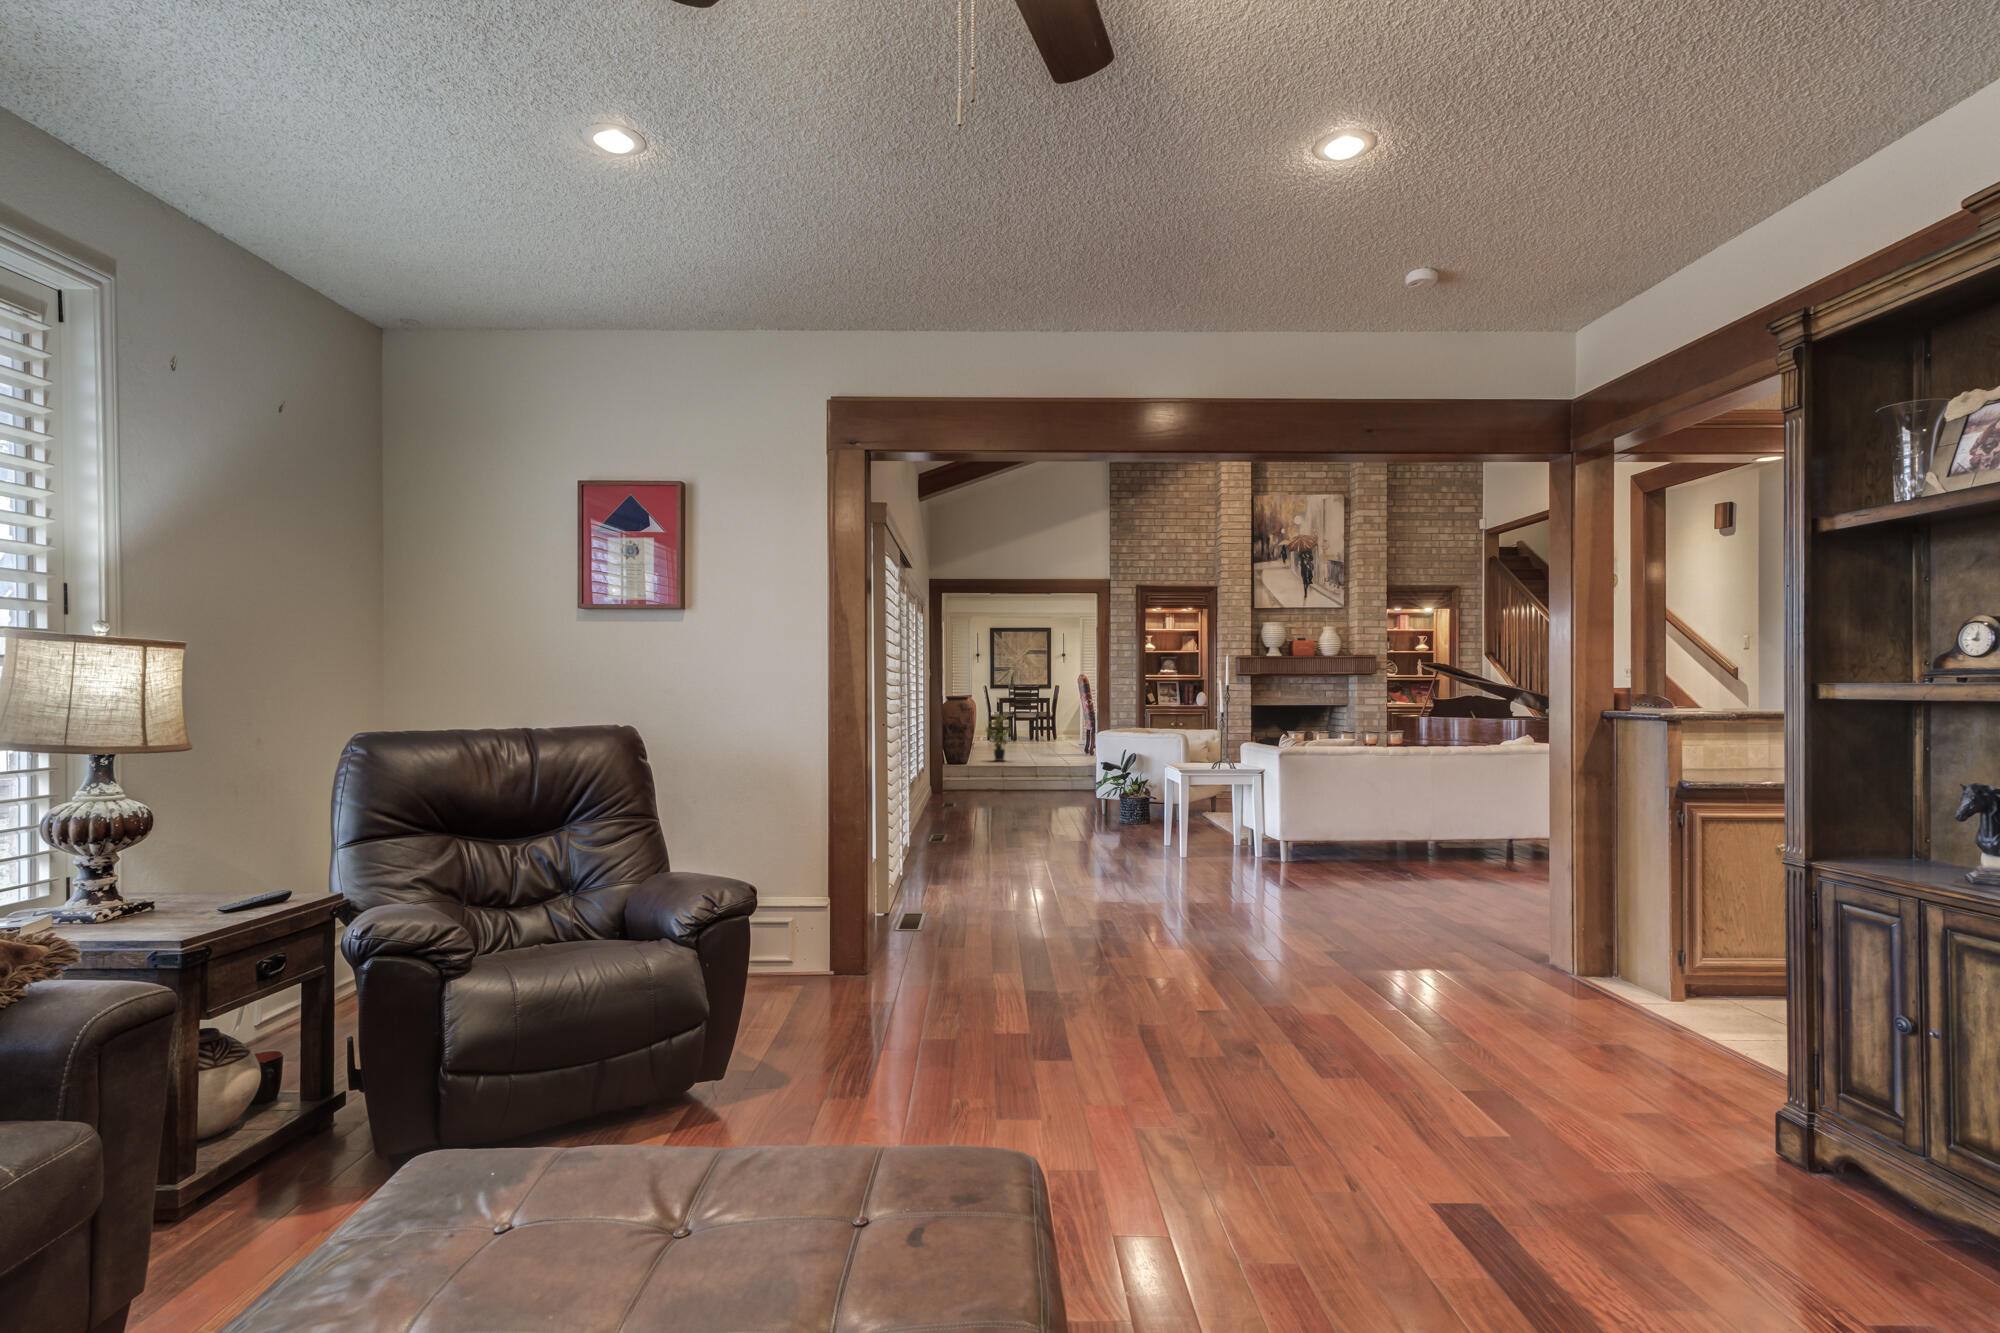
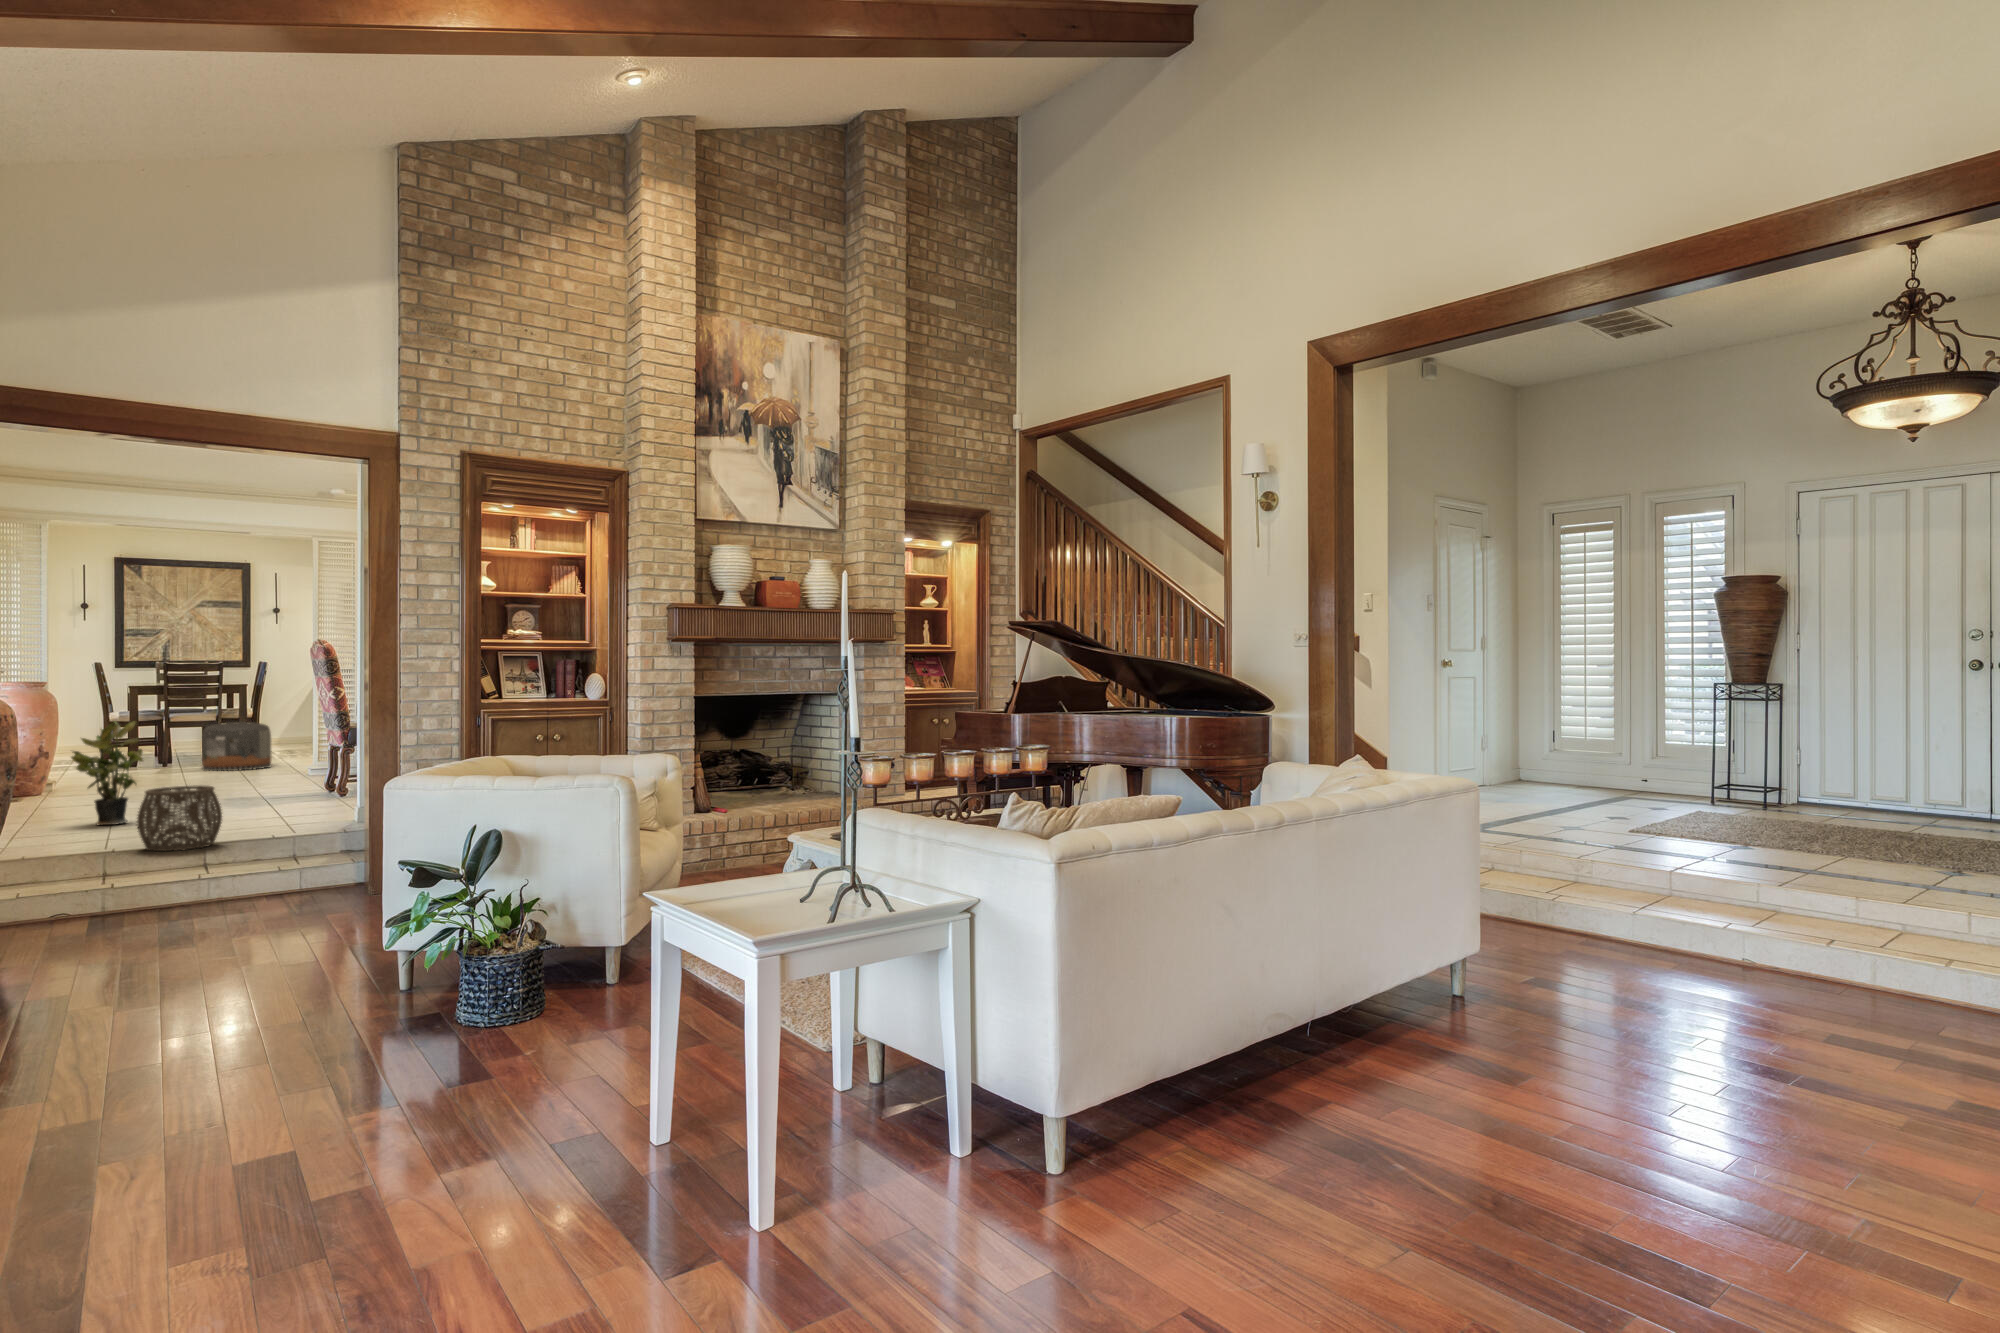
pouf: none [1030,719,1061,745] -> present [202,722,271,771]
woven basket: none [1011,742,1042,770] -> present [137,785,222,851]

